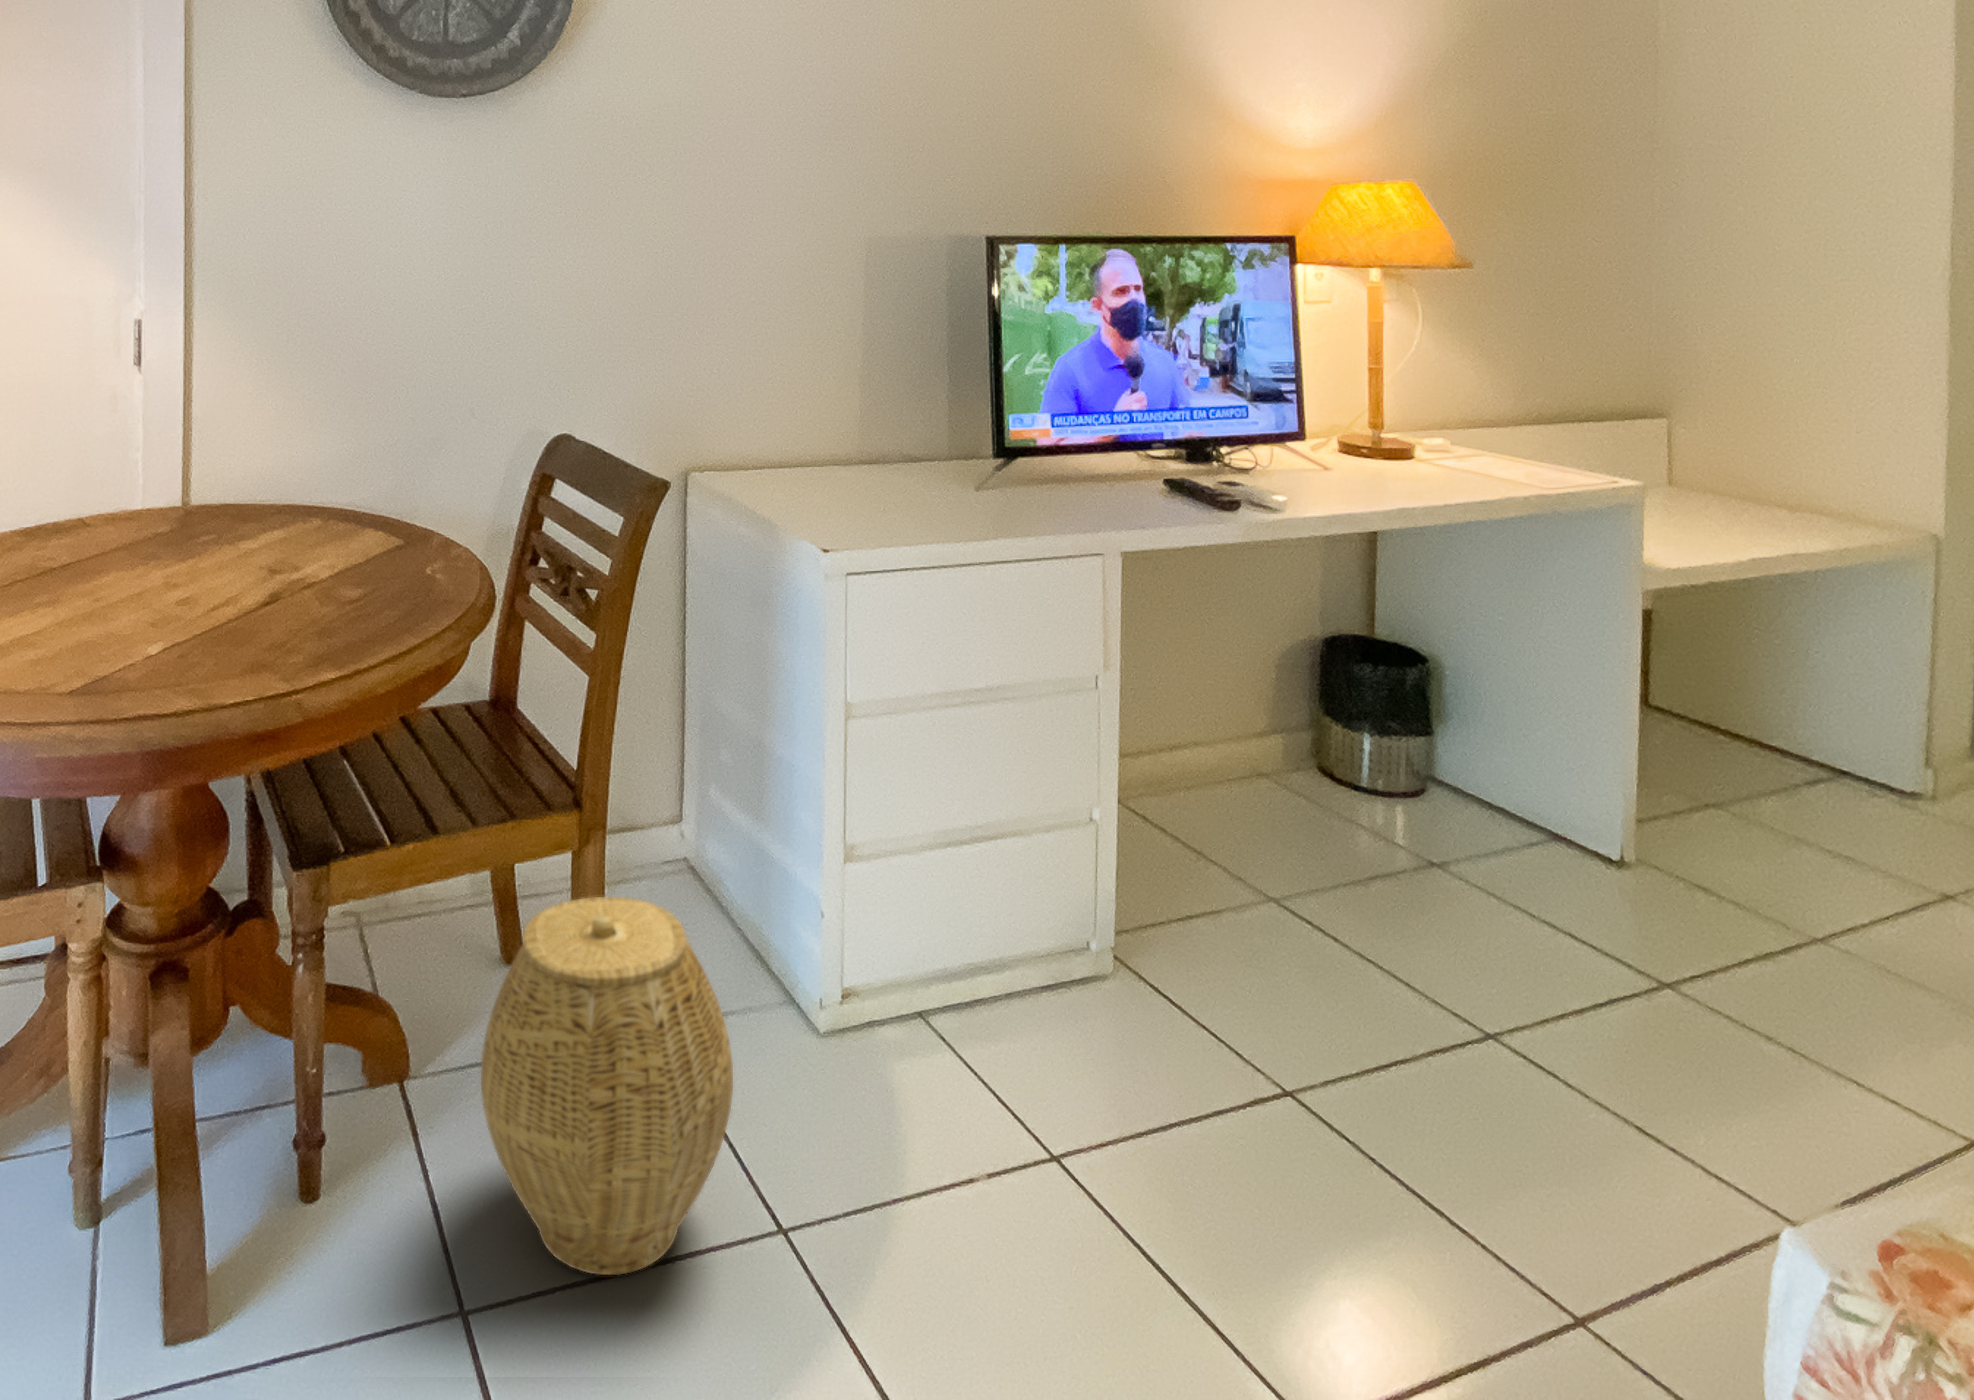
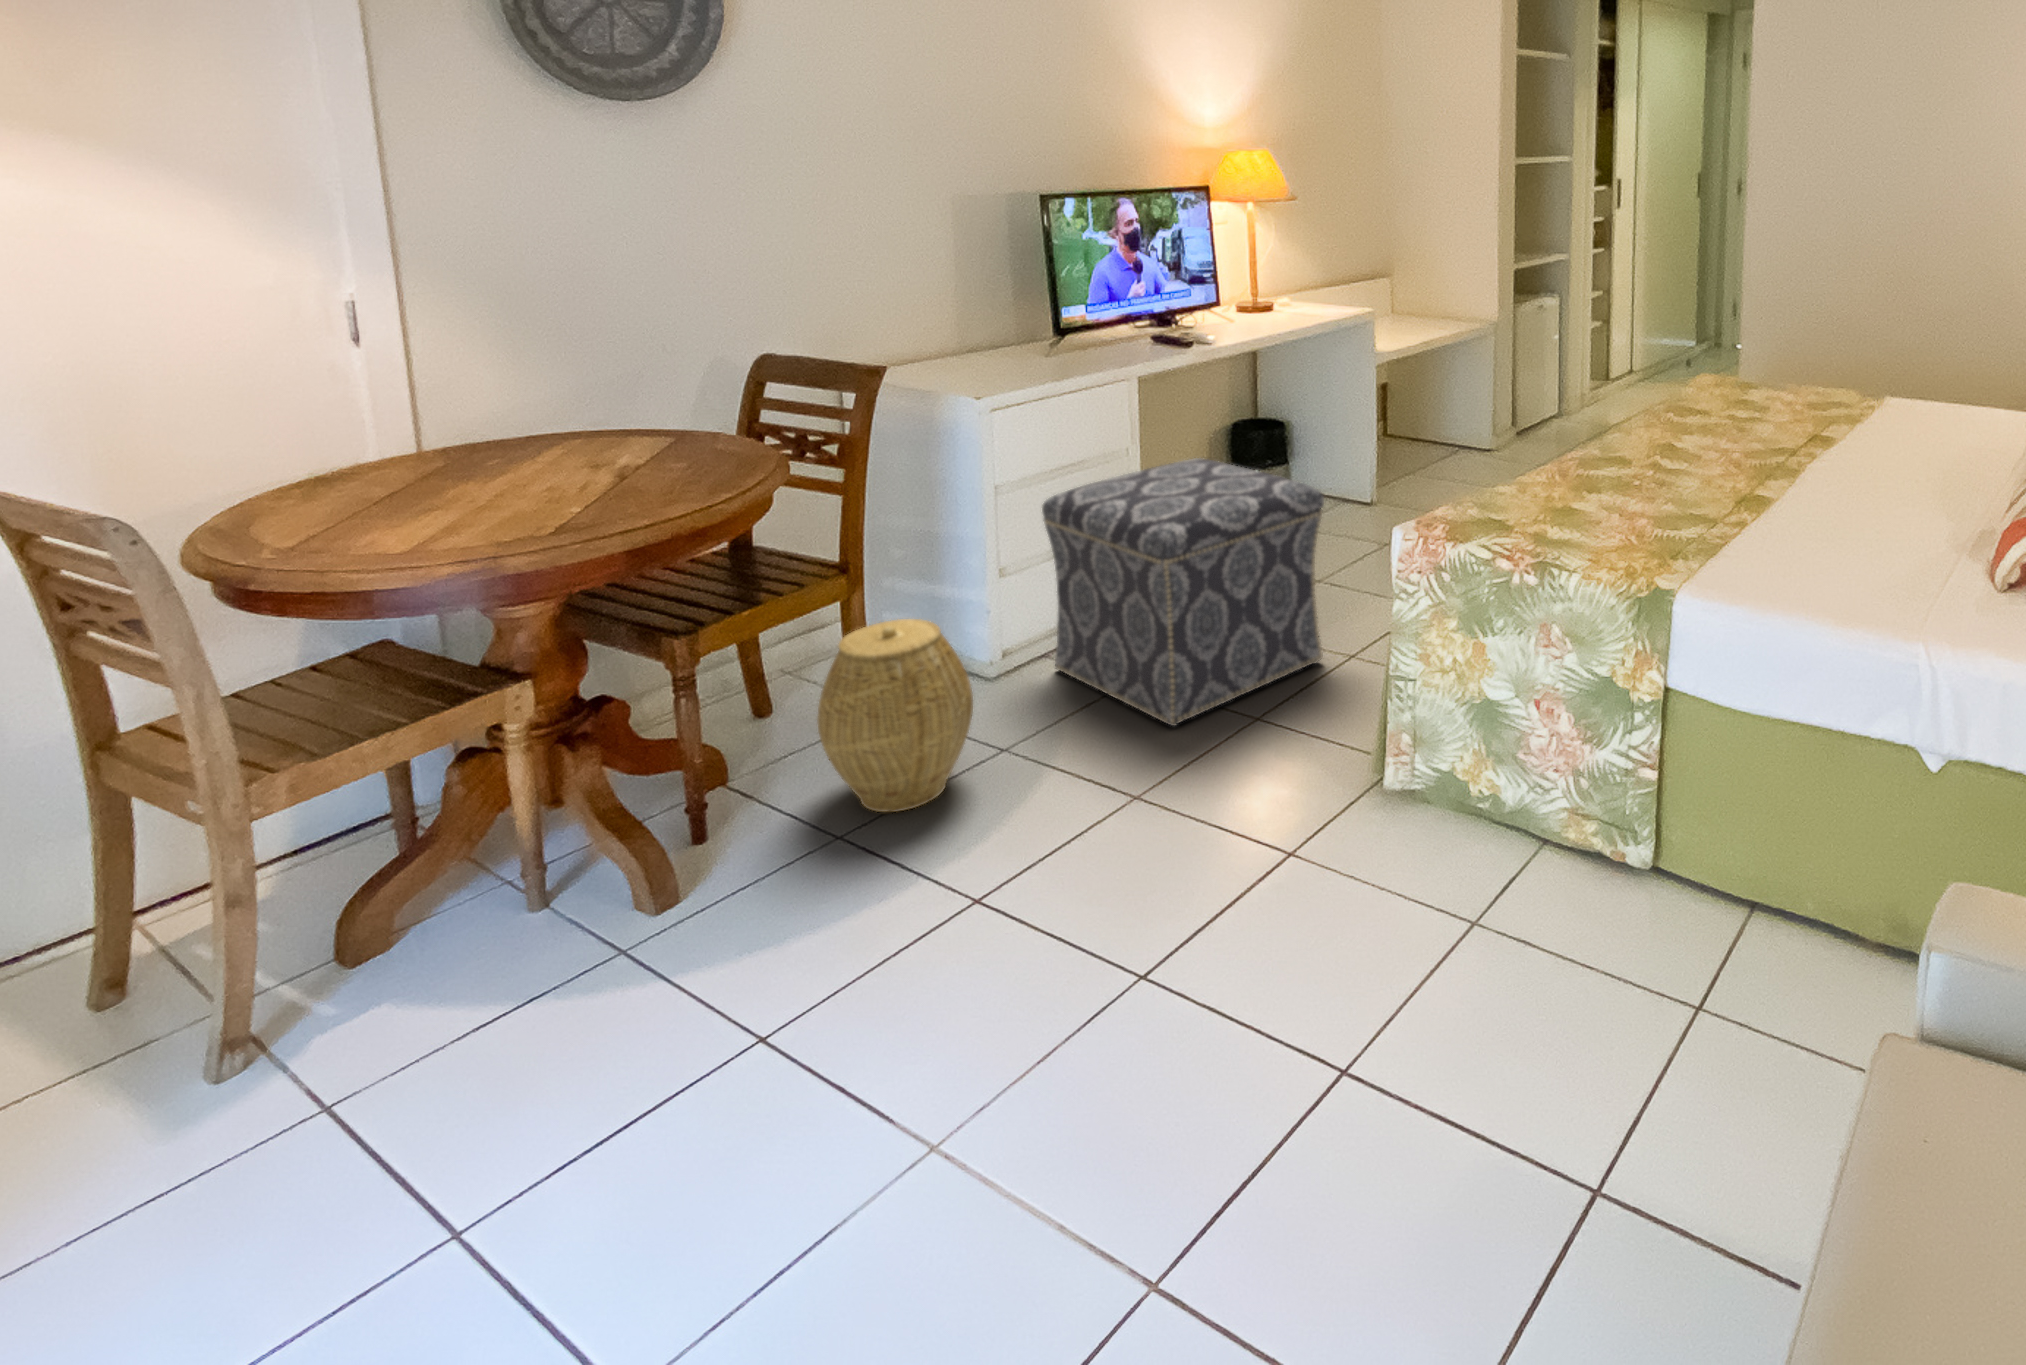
ottoman: none [931,705,1540,1294] -> present [1042,458,1324,726]

